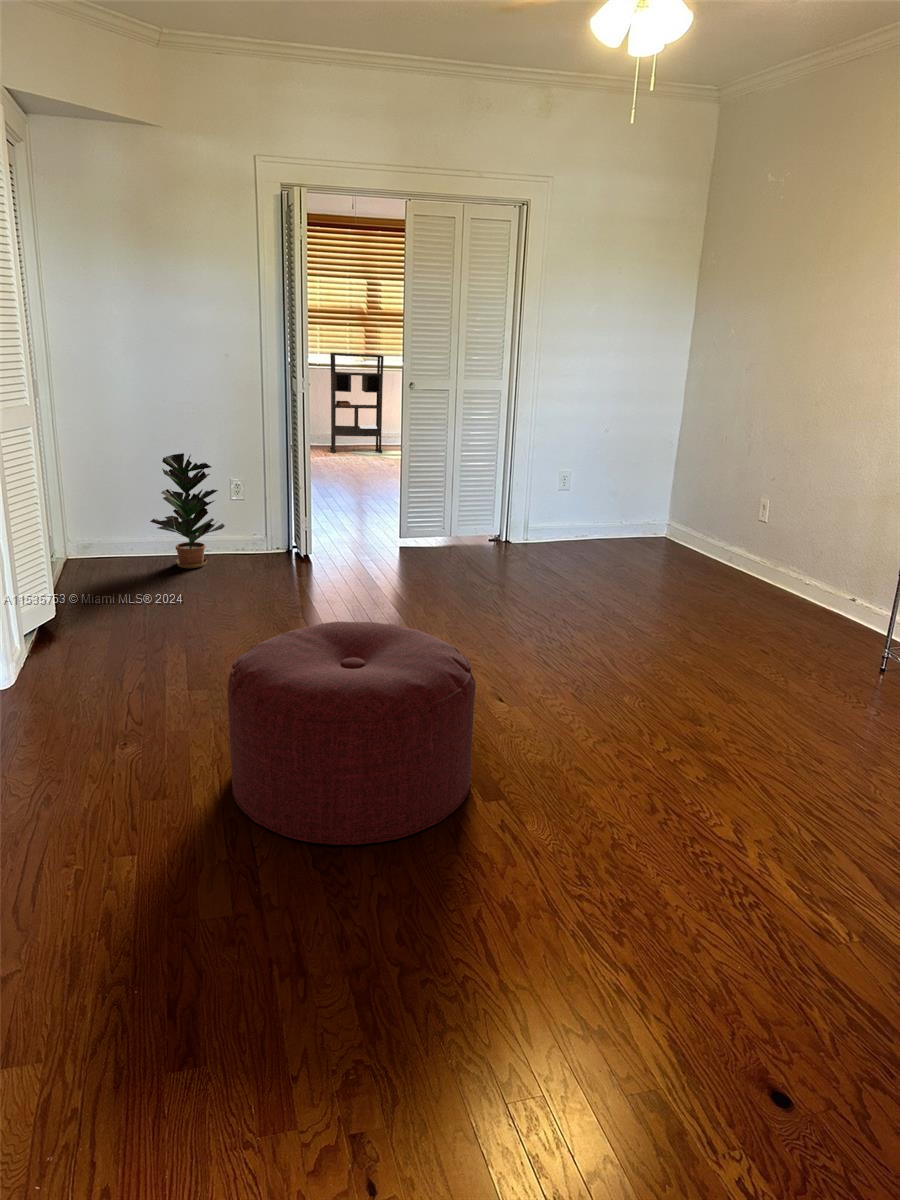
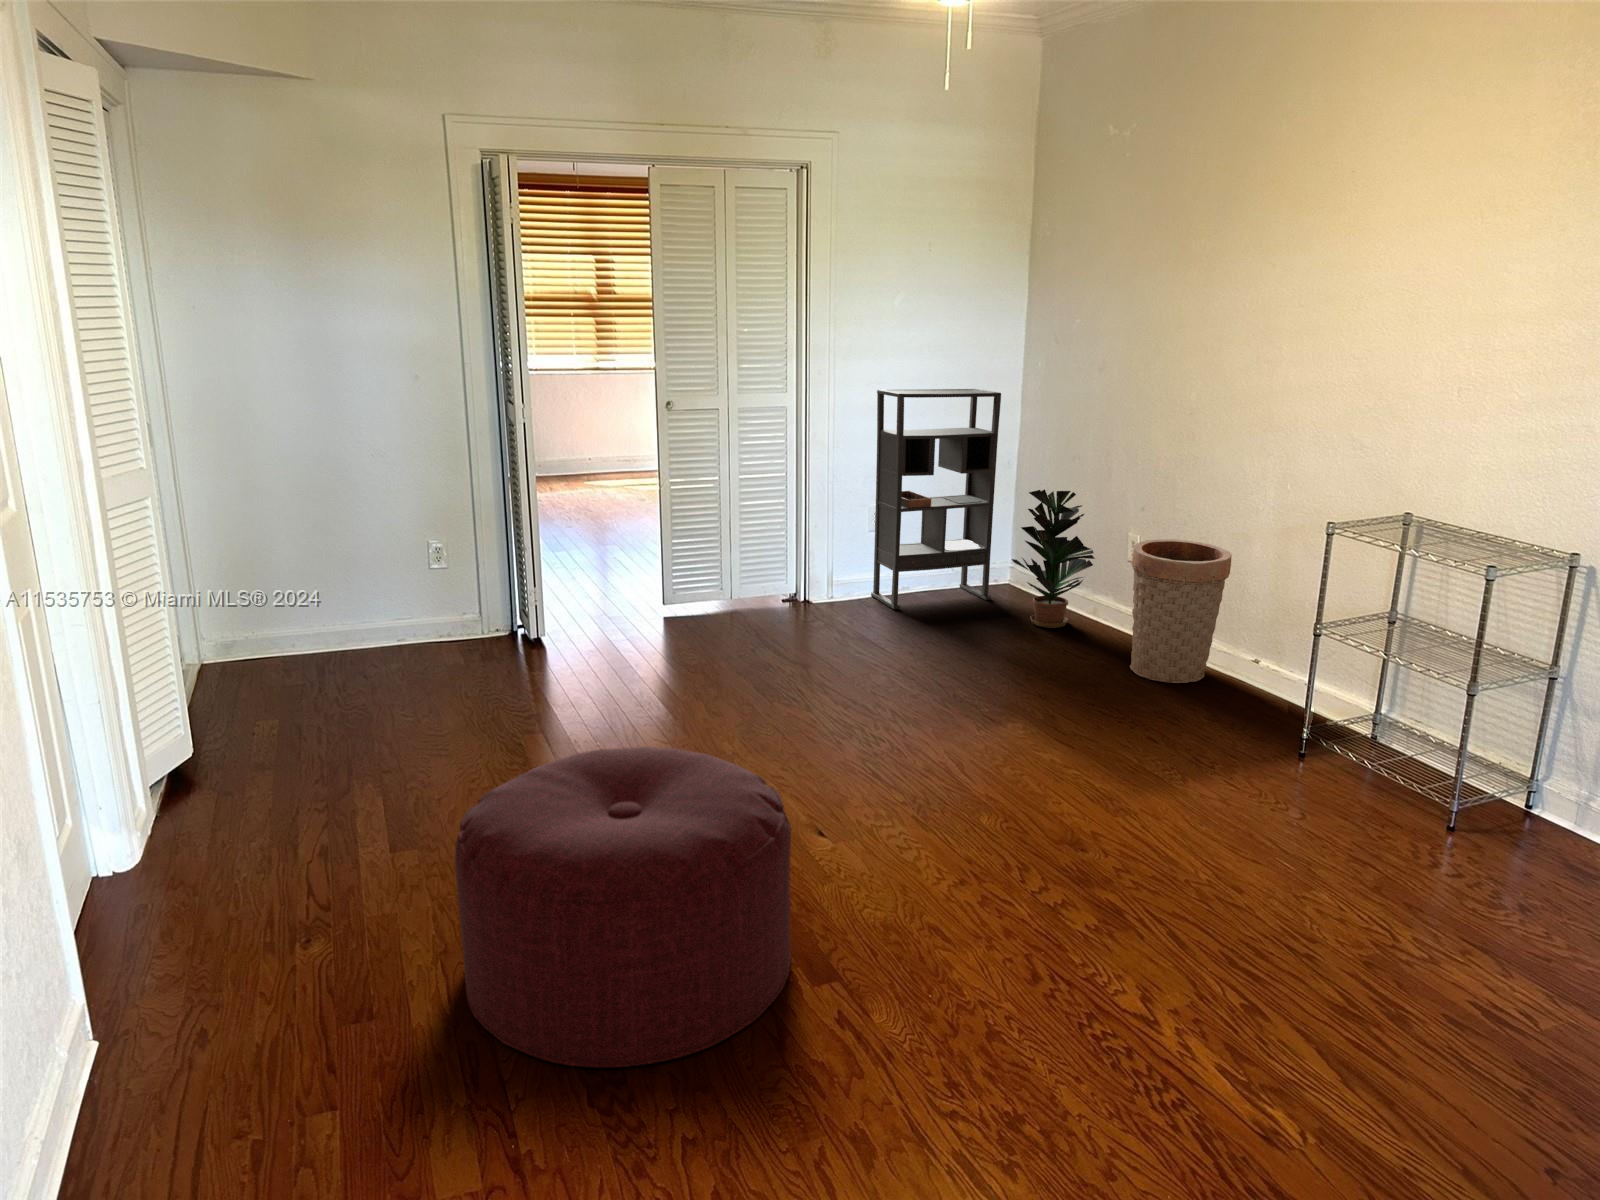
bookshelf: present [330,353,384,453] -> present [871,389,1001,609]
potted plant: present [150,453,225,568] -> present [1012,489,1095,628]
basket: none [754,504,841,615] -> present [1130,539,1232,683]

